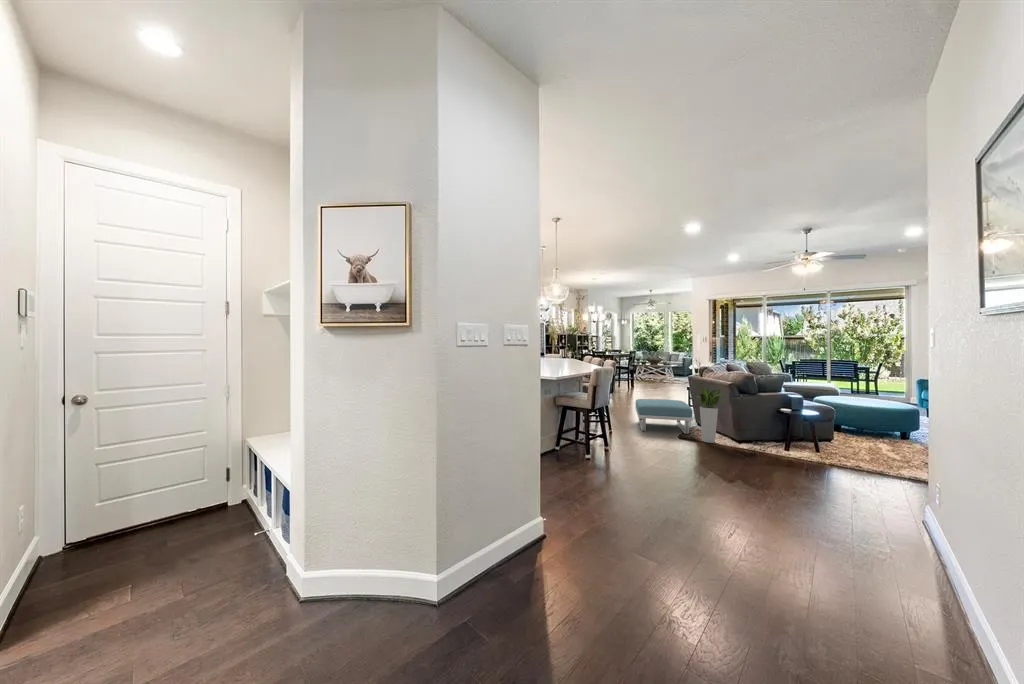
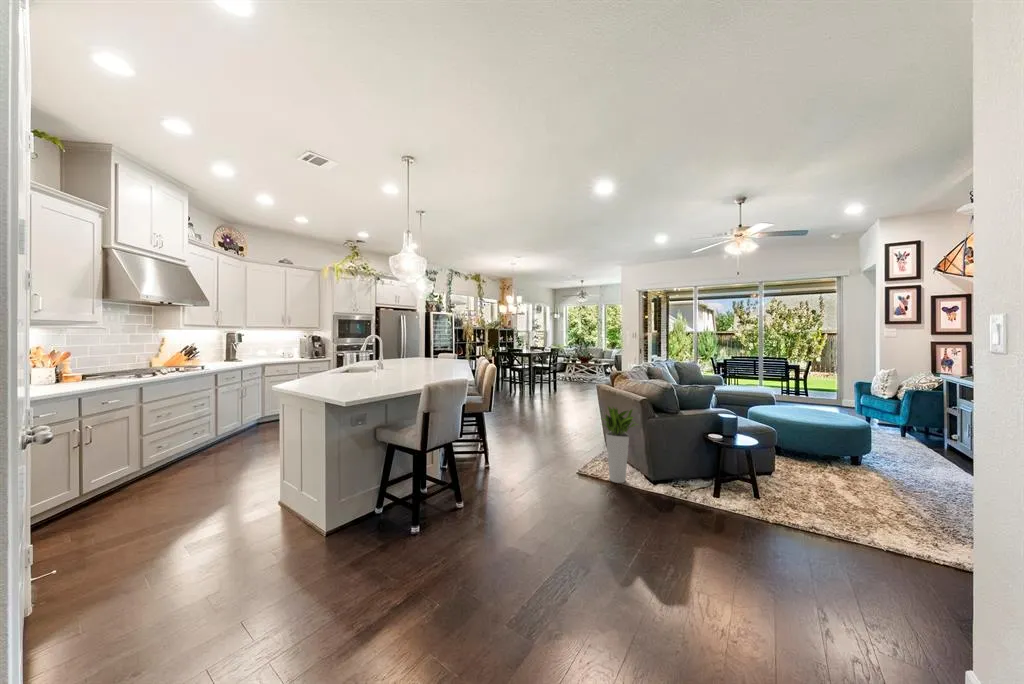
footstool: present [635,399,693,434] -> none [532,416,600,466]

